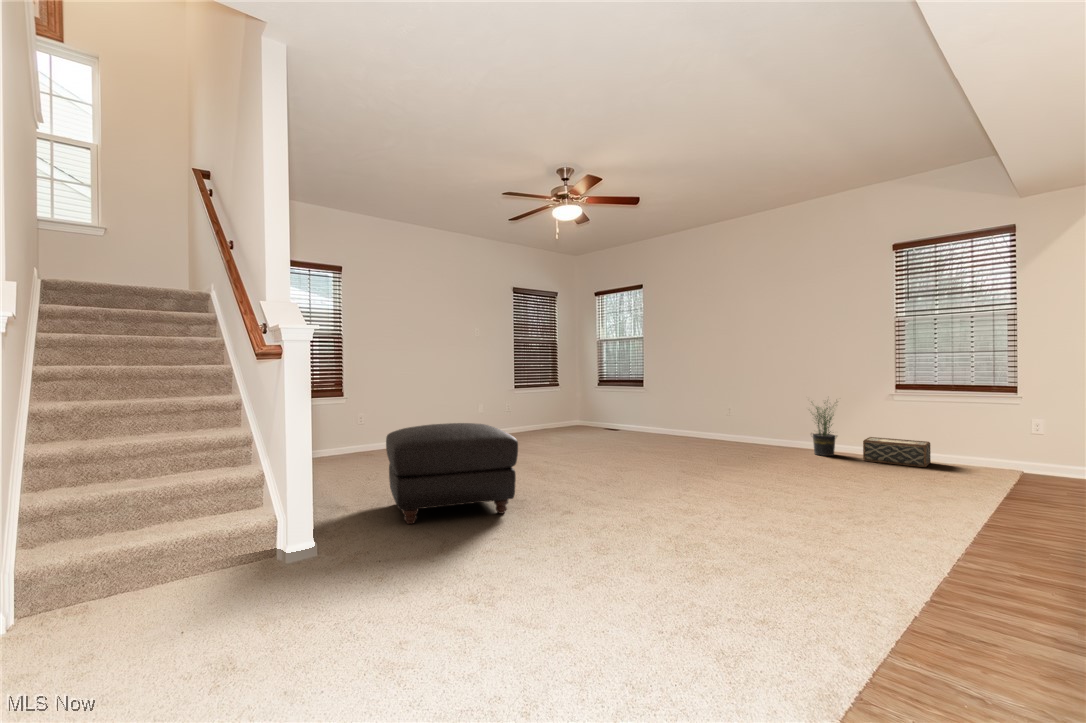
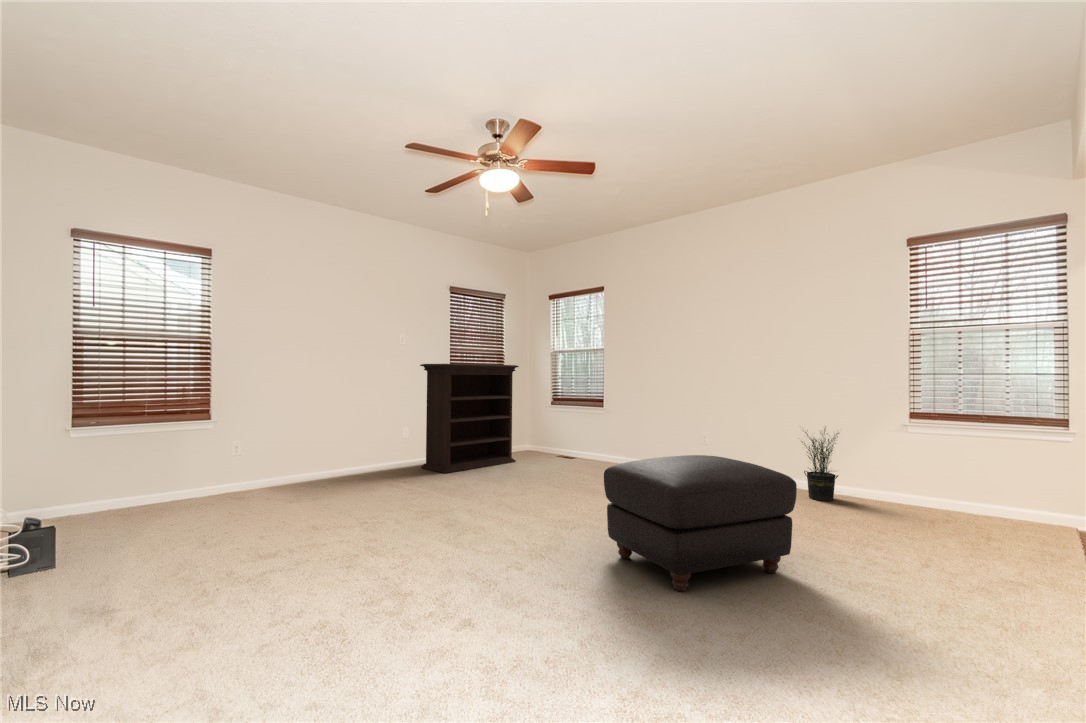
bookshelf: none [494,352,573,440] -> present [420,364,519,473]
ottoman: present [386,423,518,524] -> present [604,455,797,592]
woven basket: present [863,437,931,467] -> none [872,478,955,521]

